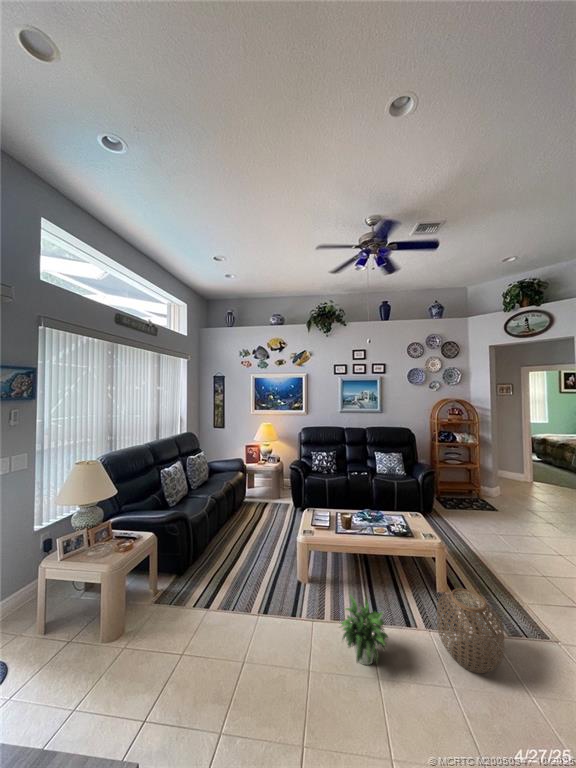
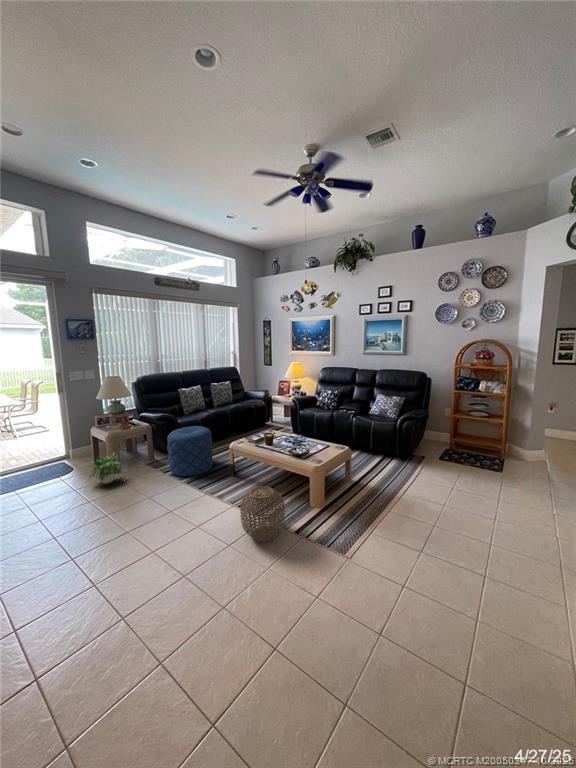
pouf: none [209,522,272,612] -> present [167,426,213,476]
potted plant: present [340,595,388,665] -> present [90,454,121,484]

